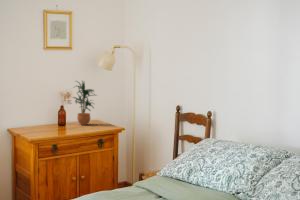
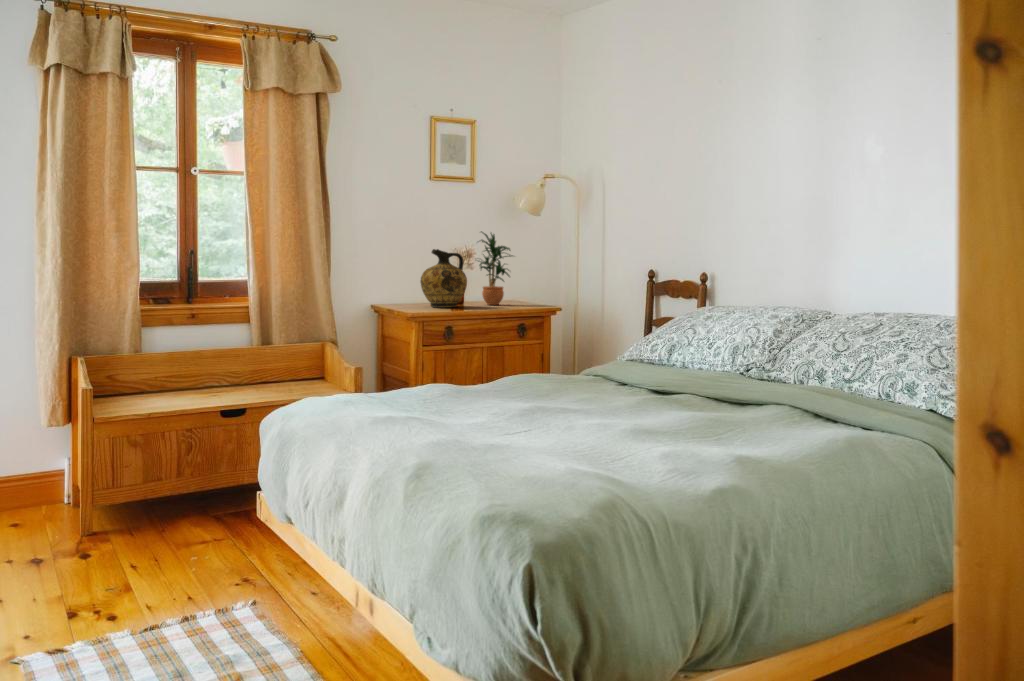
ceramic jug: none [37,94,67,130] -> present [420,249,467,307]

